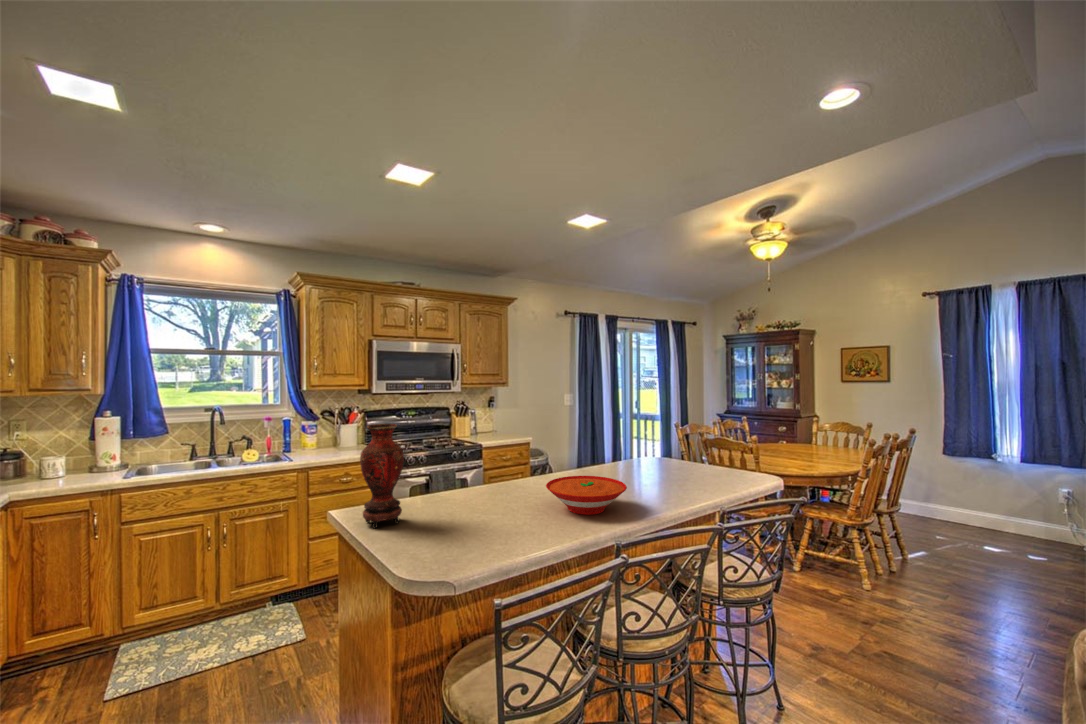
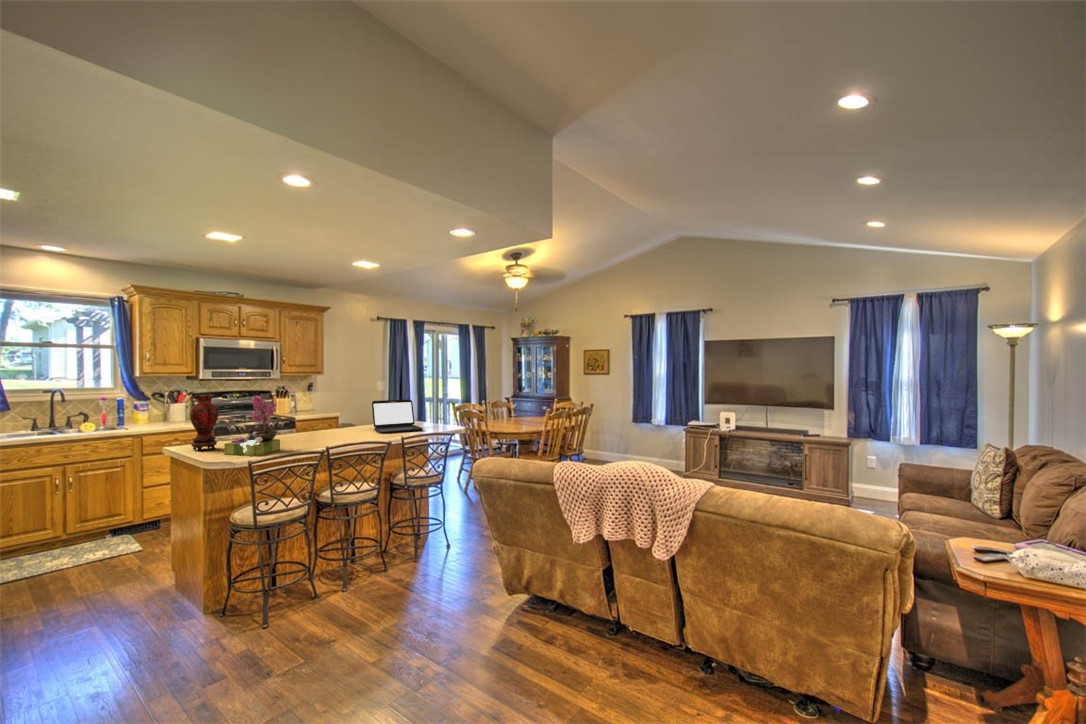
flower arrangement: none [418,426,509,557] -> present [224,396,280,456]
laptop: none [614,426,704,488] -> present [372,400,423,434]
bowl: present [546,476,627,515] -> none [310,425,359,443]

